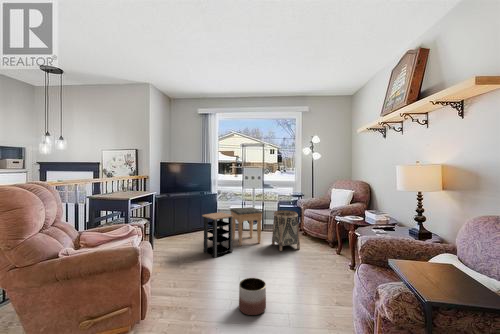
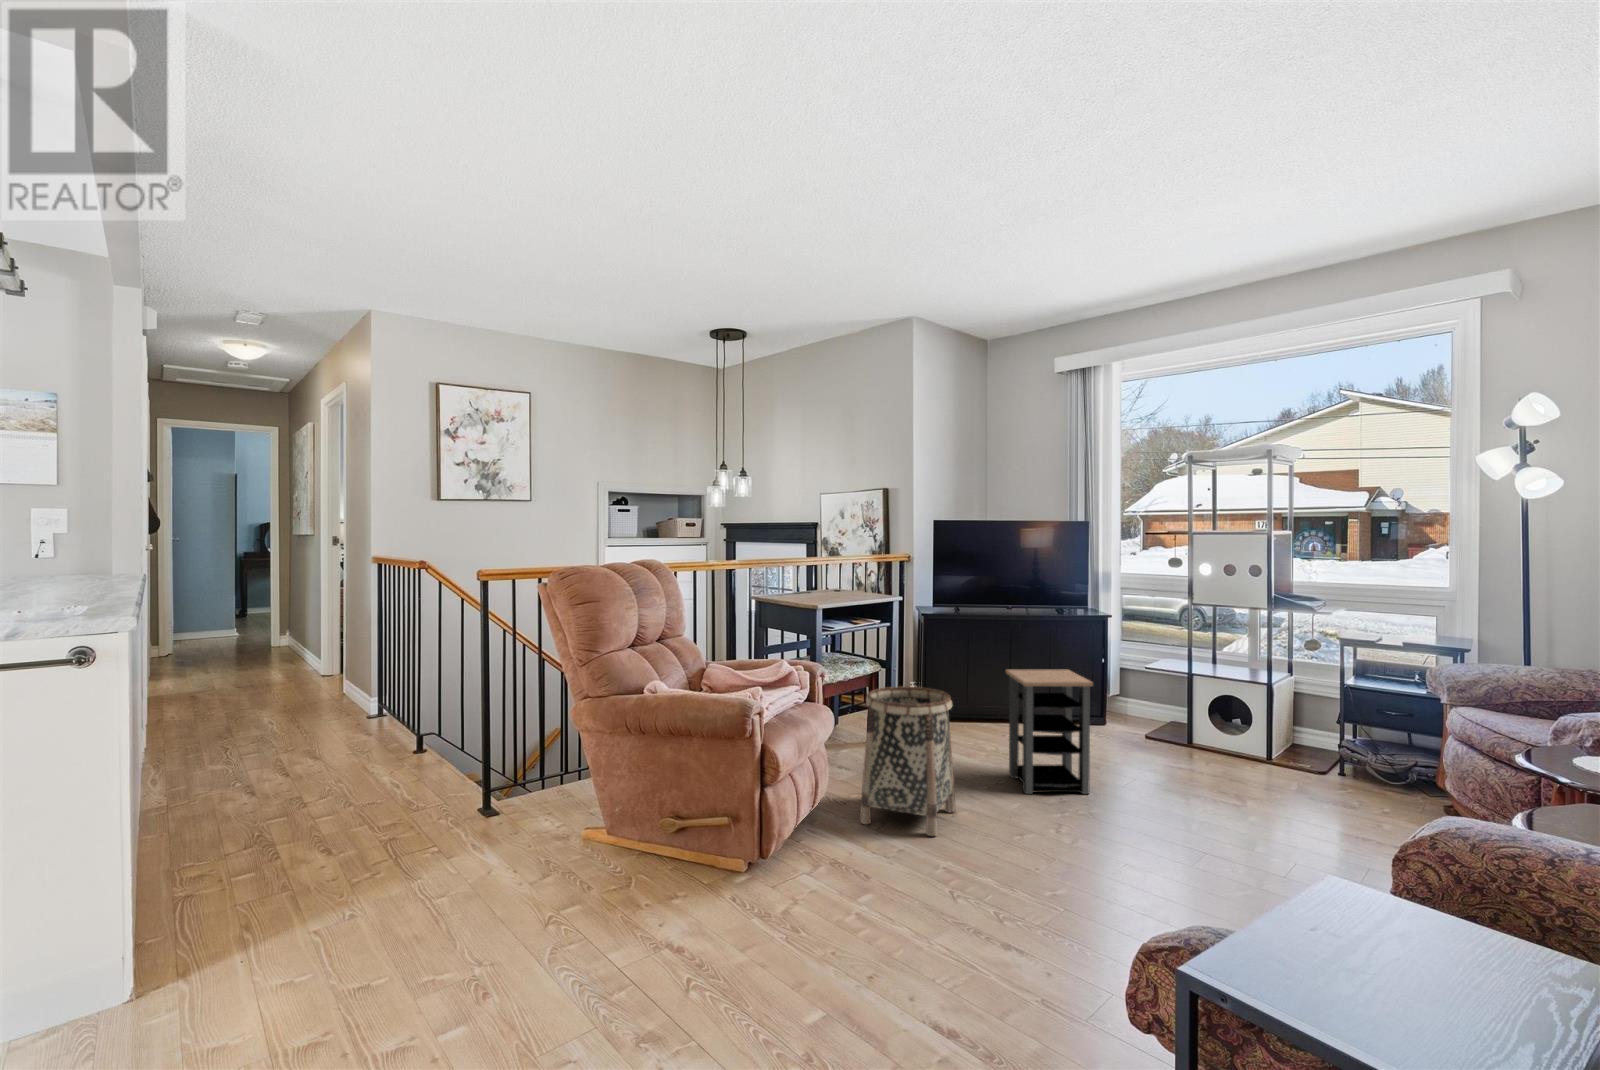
footstool: present [230,207,263,246] -> none [1118,665,1223,793]
basket: present [272,210,300,251] -> present [860,686,956,836]
planter: present [239,278,266,315] -> none [974,843,1050,940]

